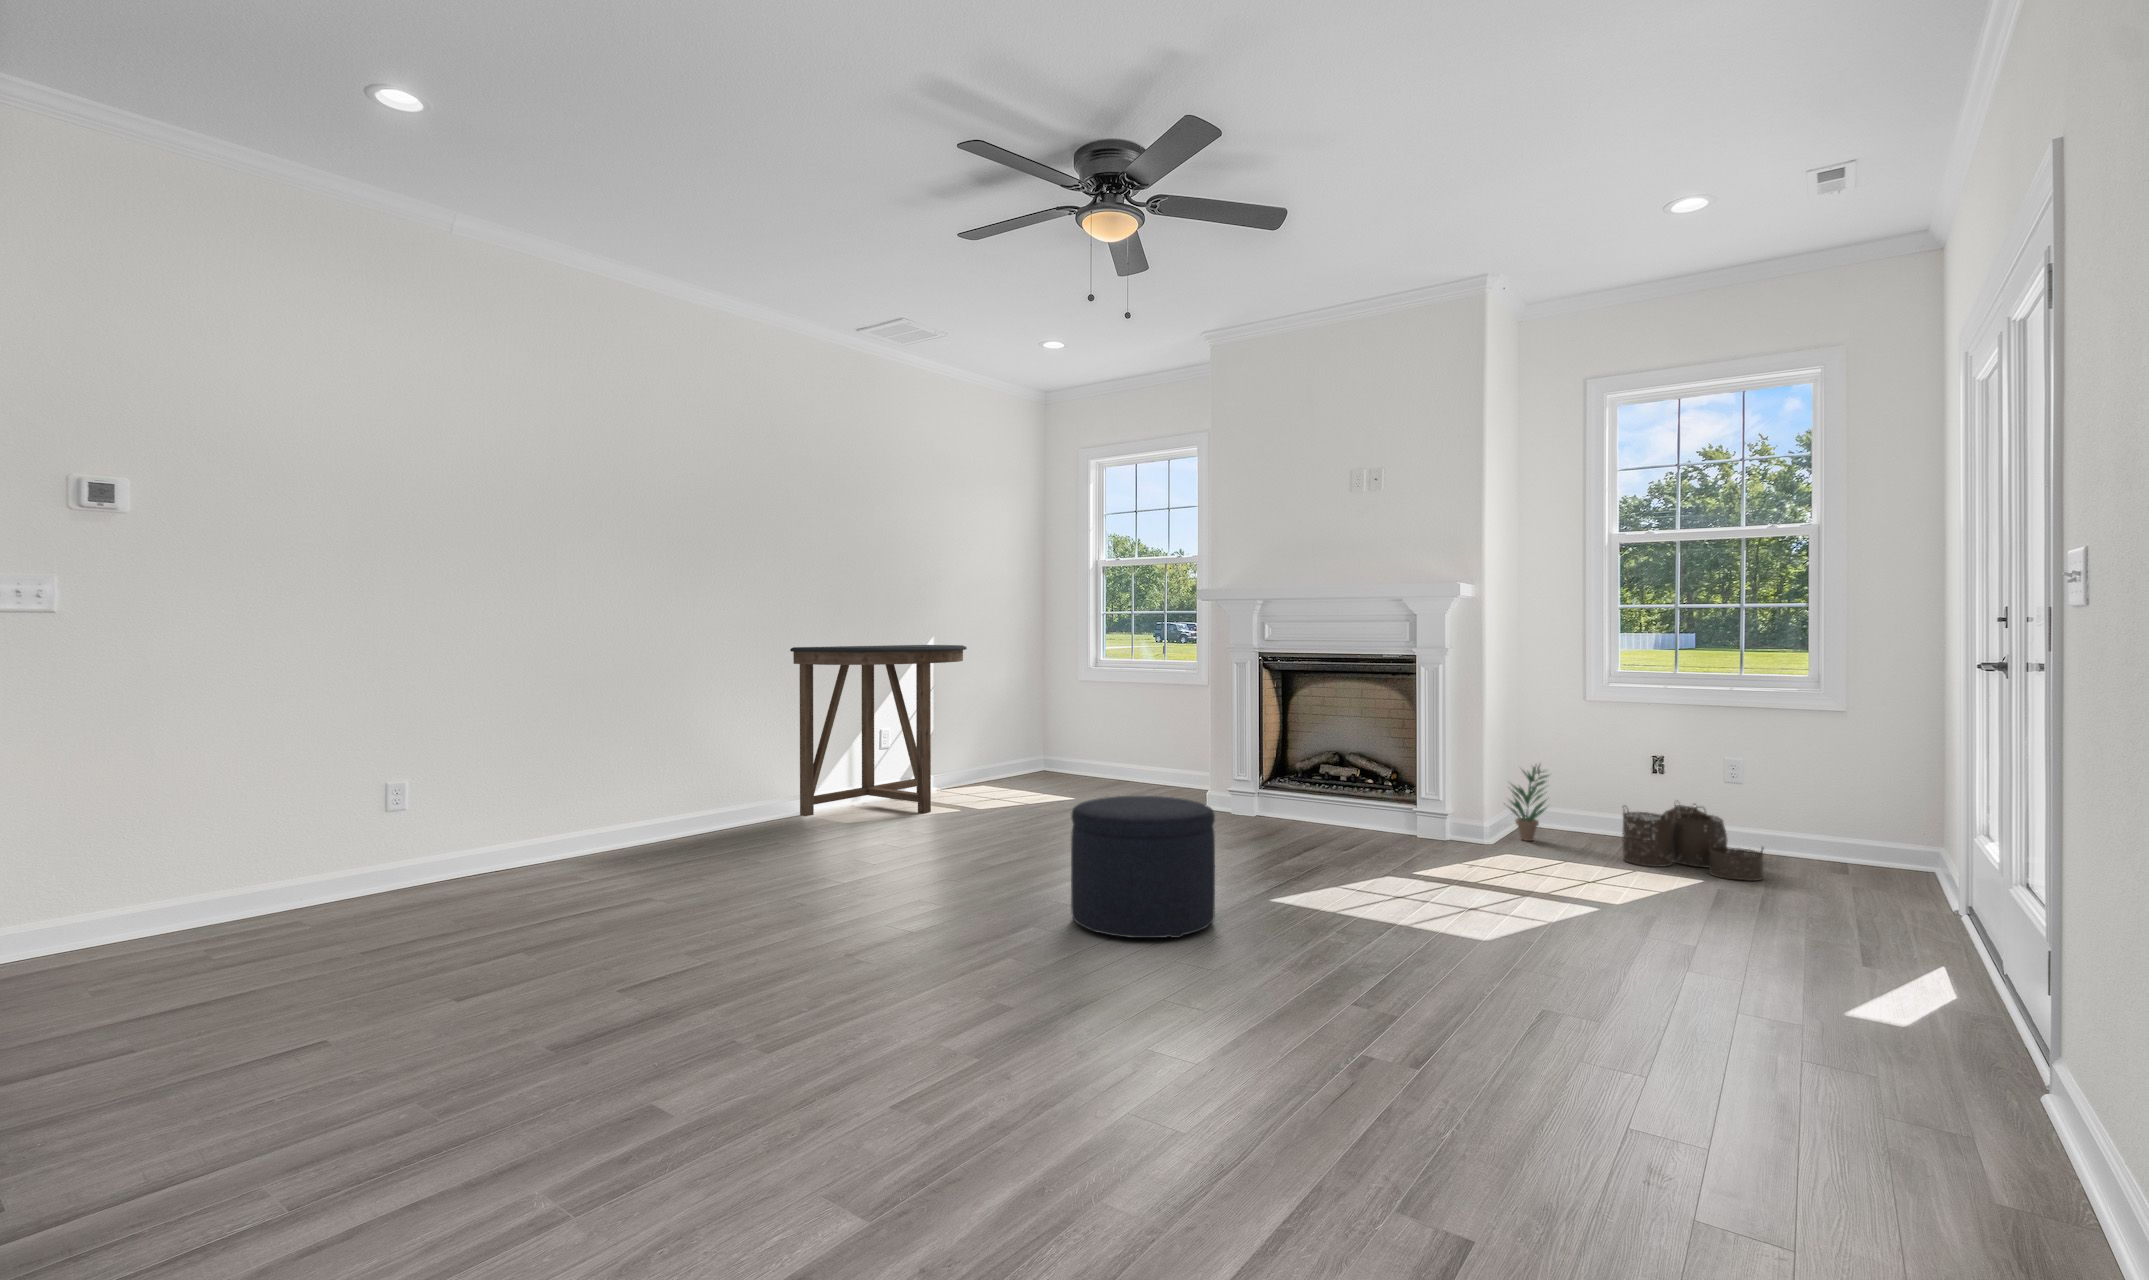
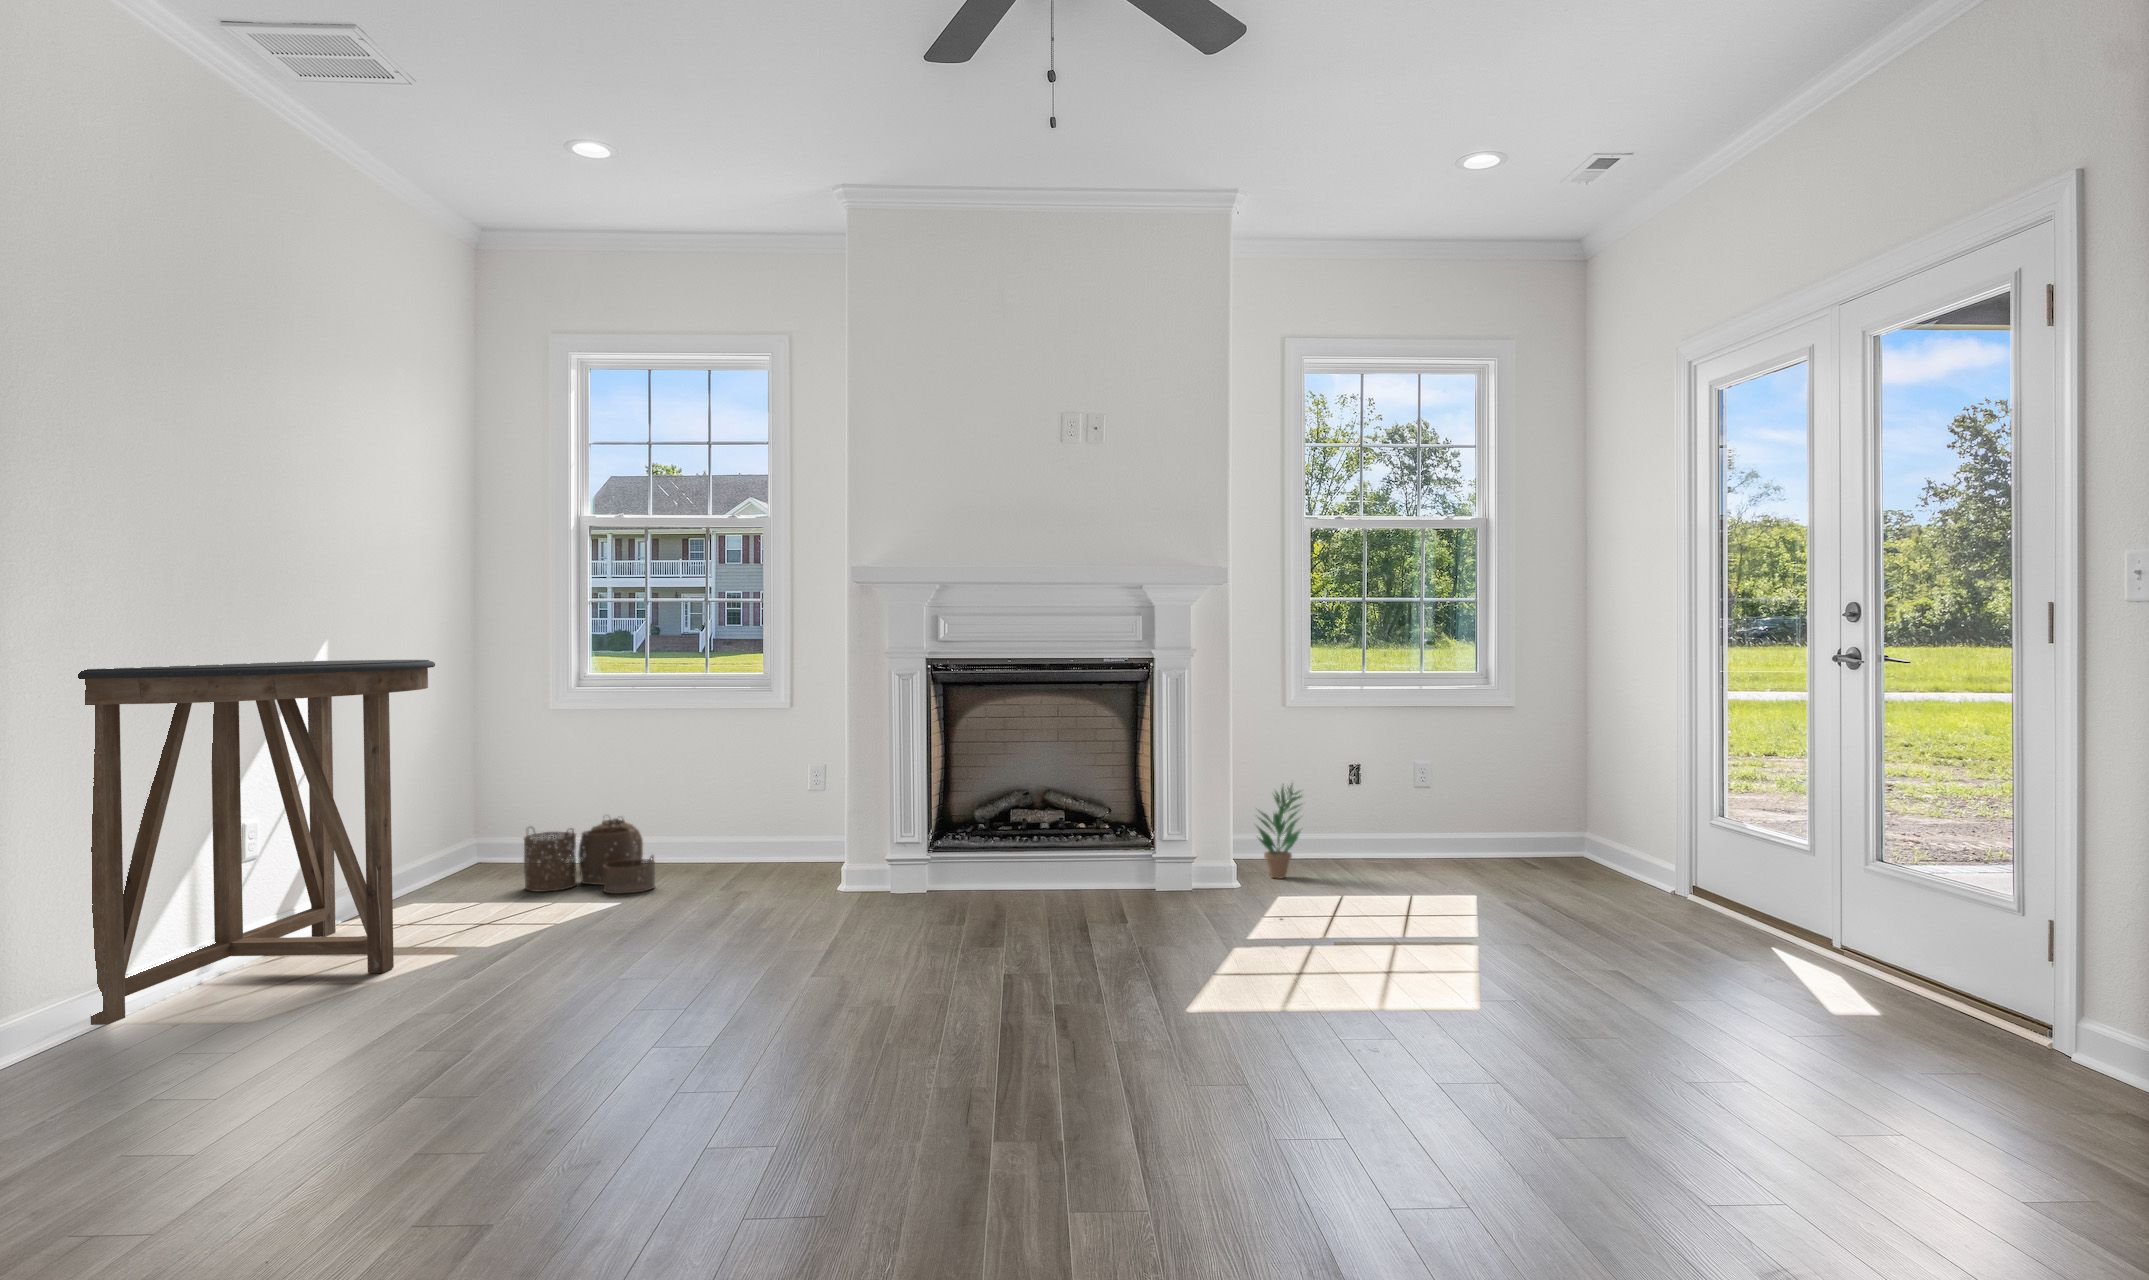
ottoman: present [1071,796,1215,938] -> none [967,887,1210,1146]
woven basket: present [1622,803,1763,881] -> present [524,818,655,894]

